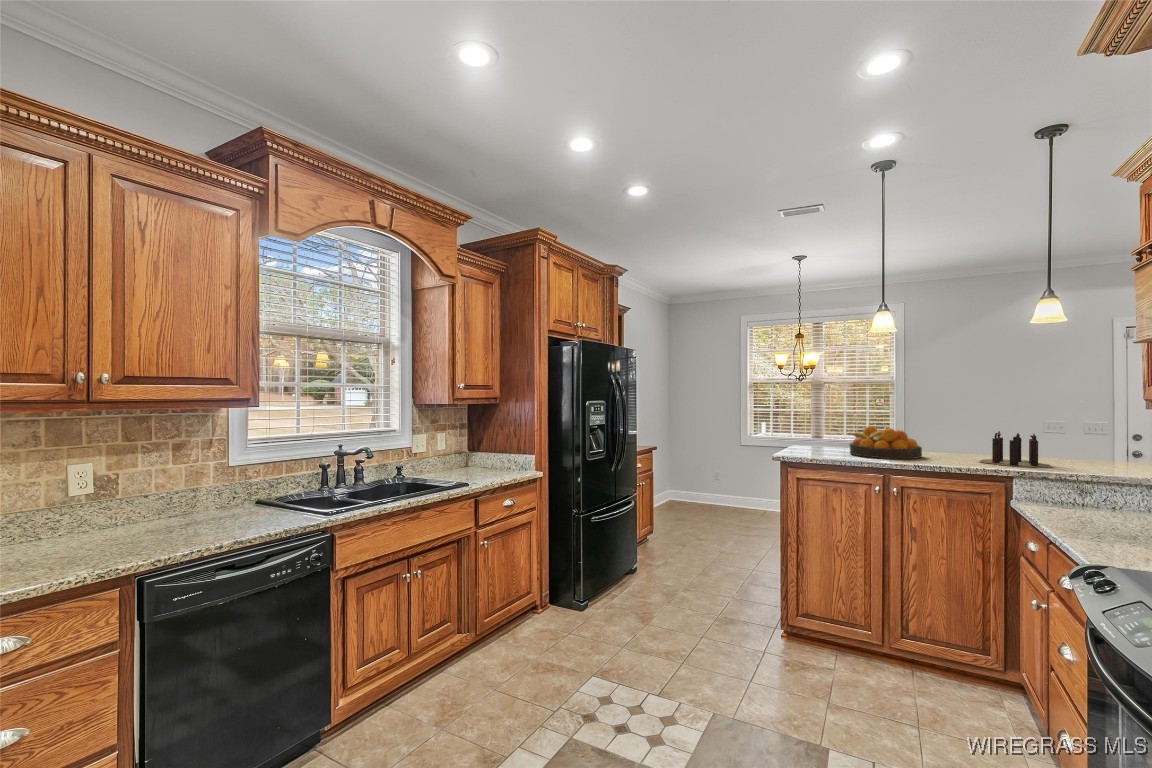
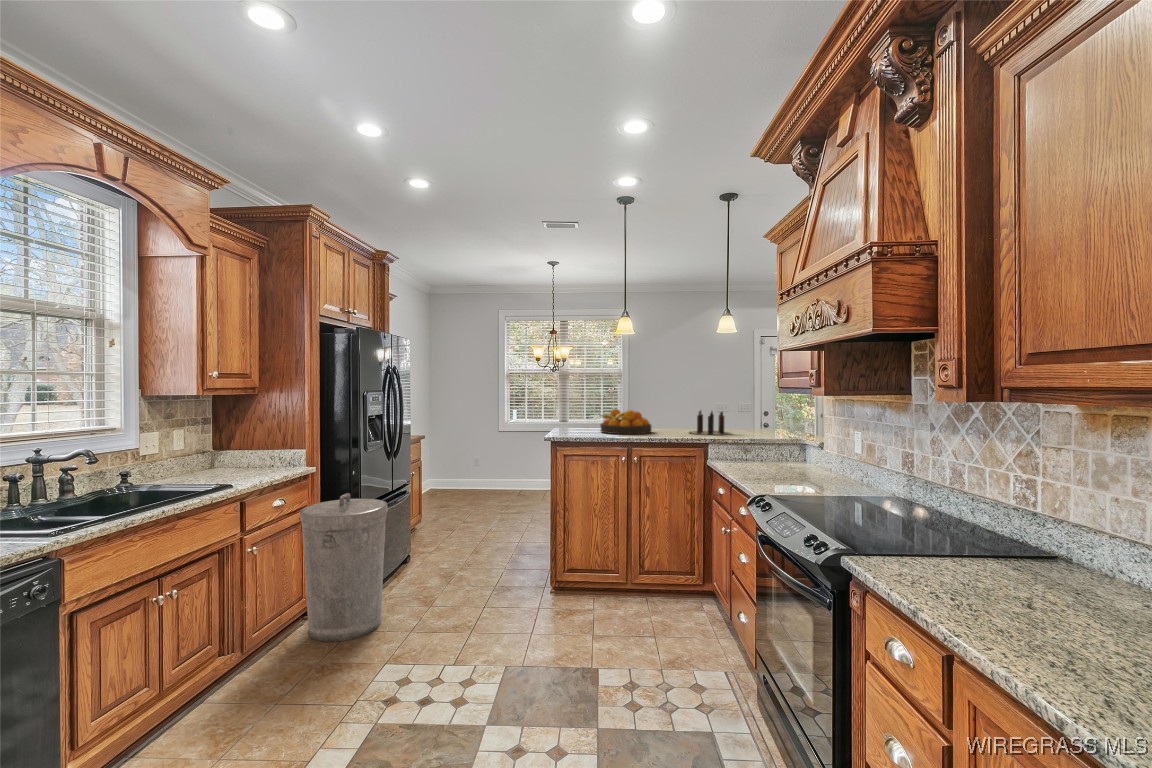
trash can: none [529,500,607,643] -> present [299,493,388,642]

